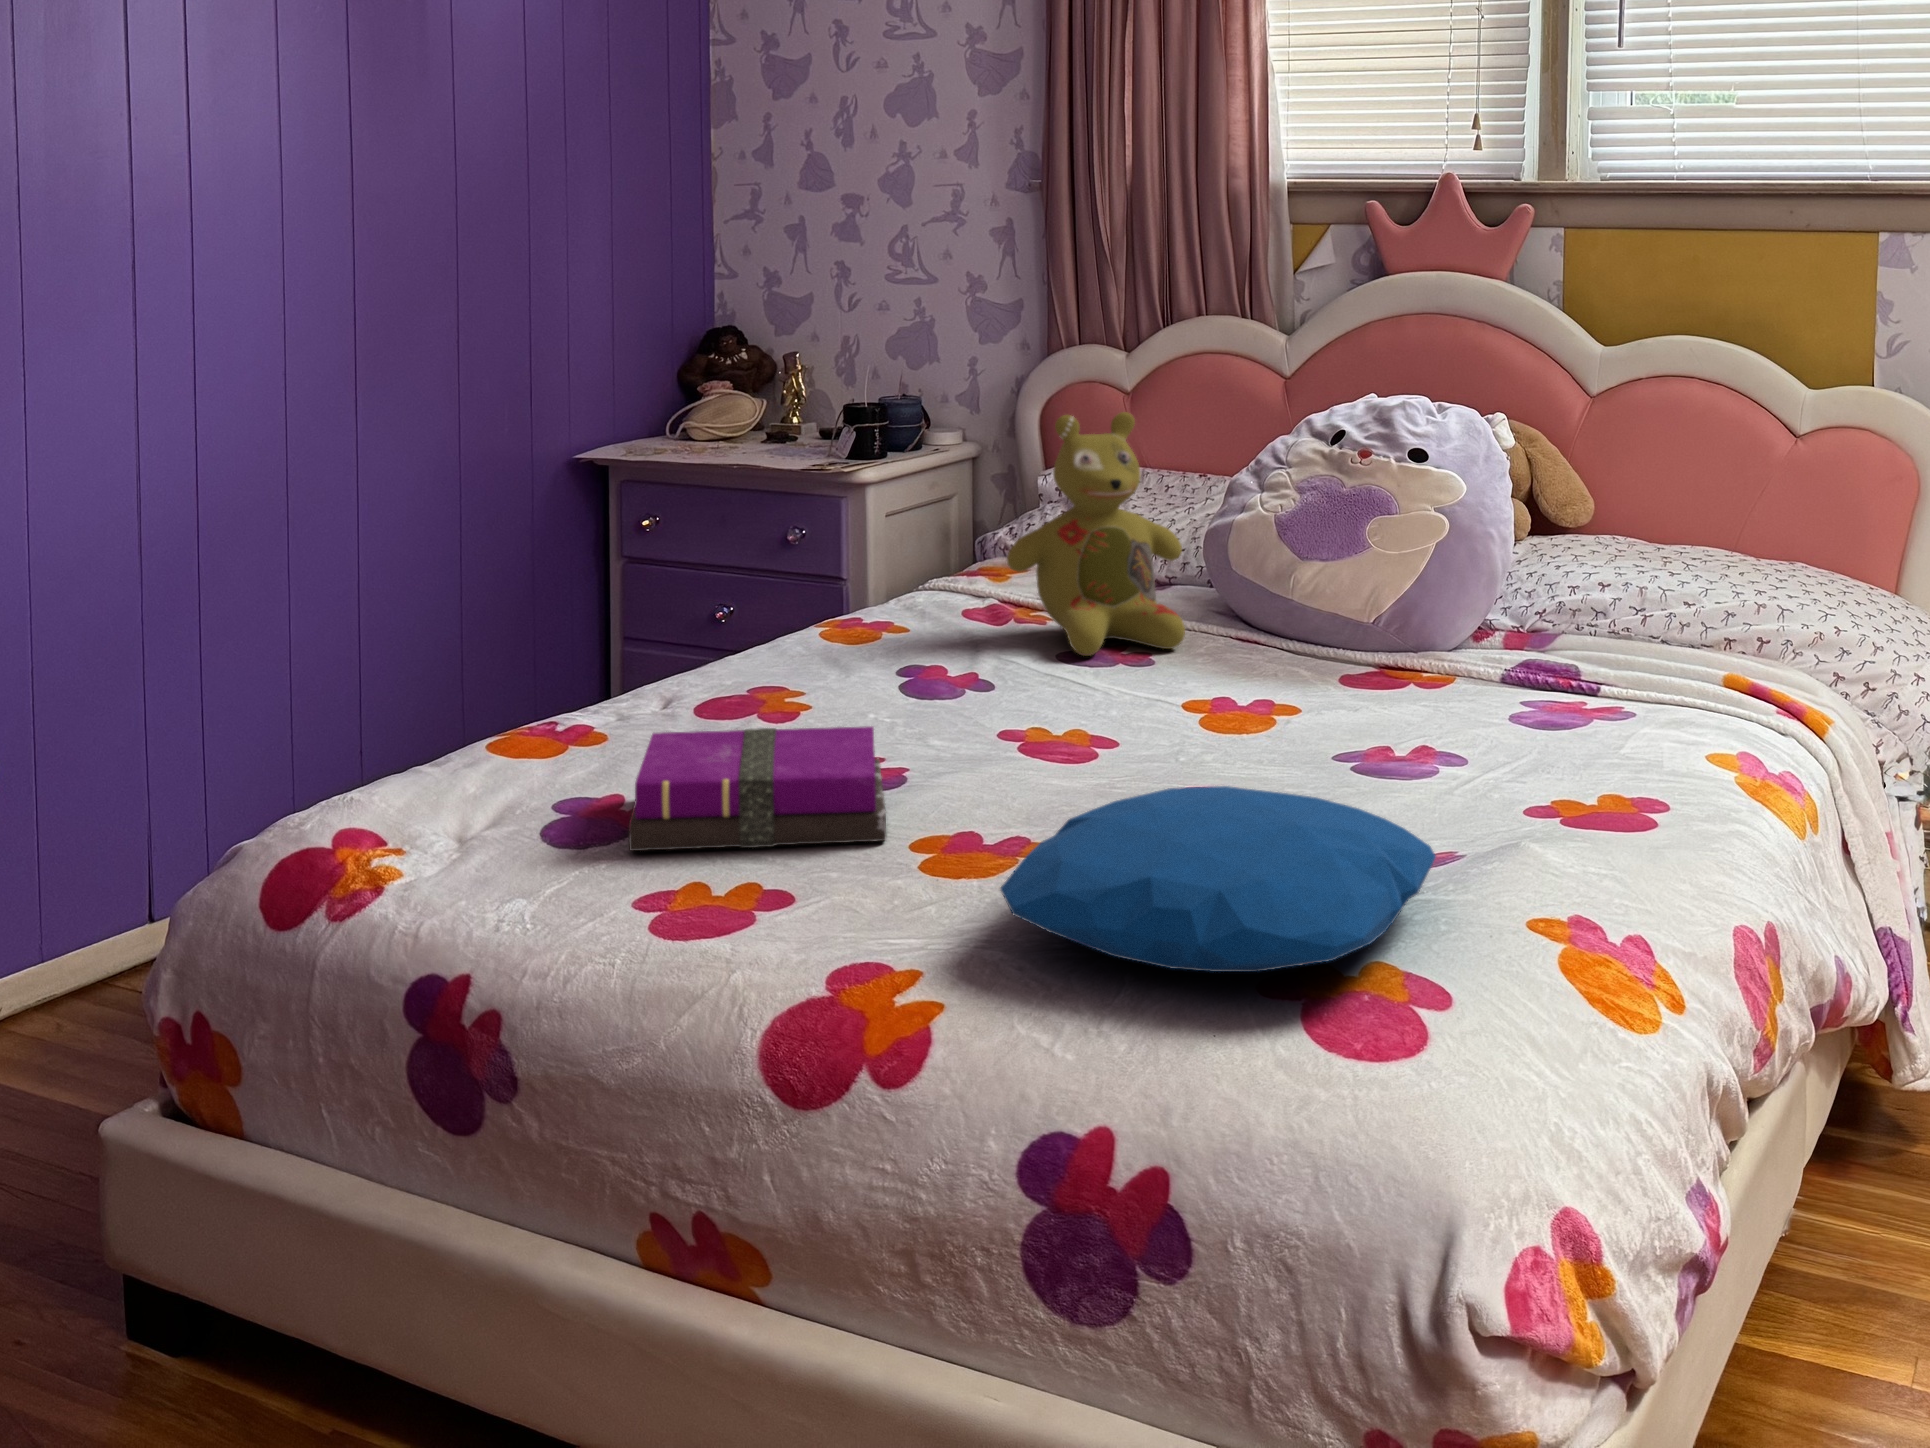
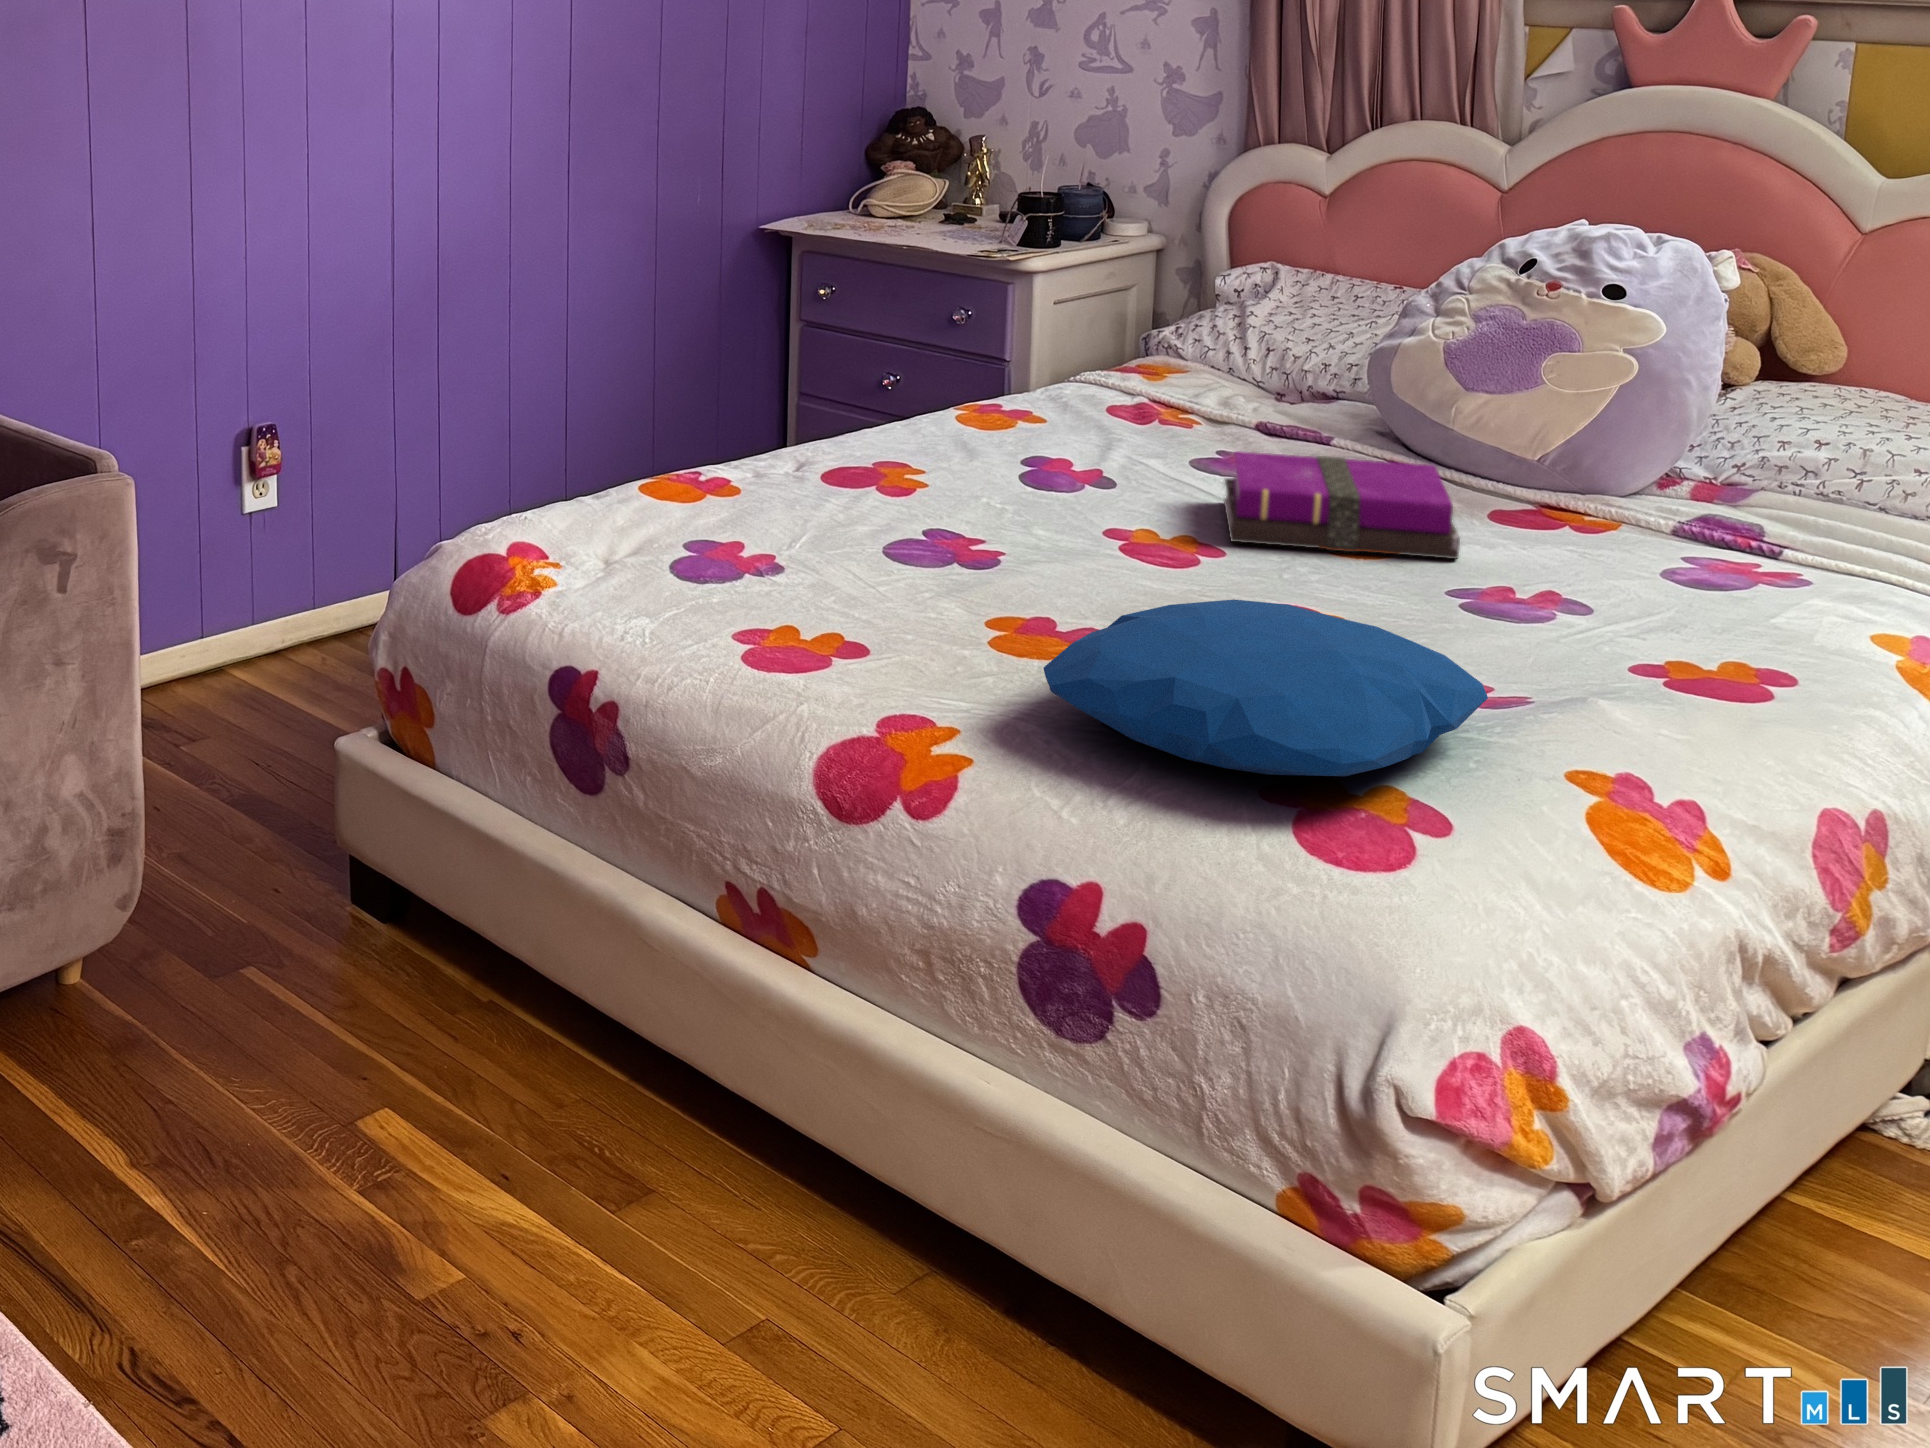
stuffed bear: present [1007,412,1185,656] -> none [1152,225,1341,462]
notebook: present [629,726,886,851] -> present [1224,451,1460,559]

